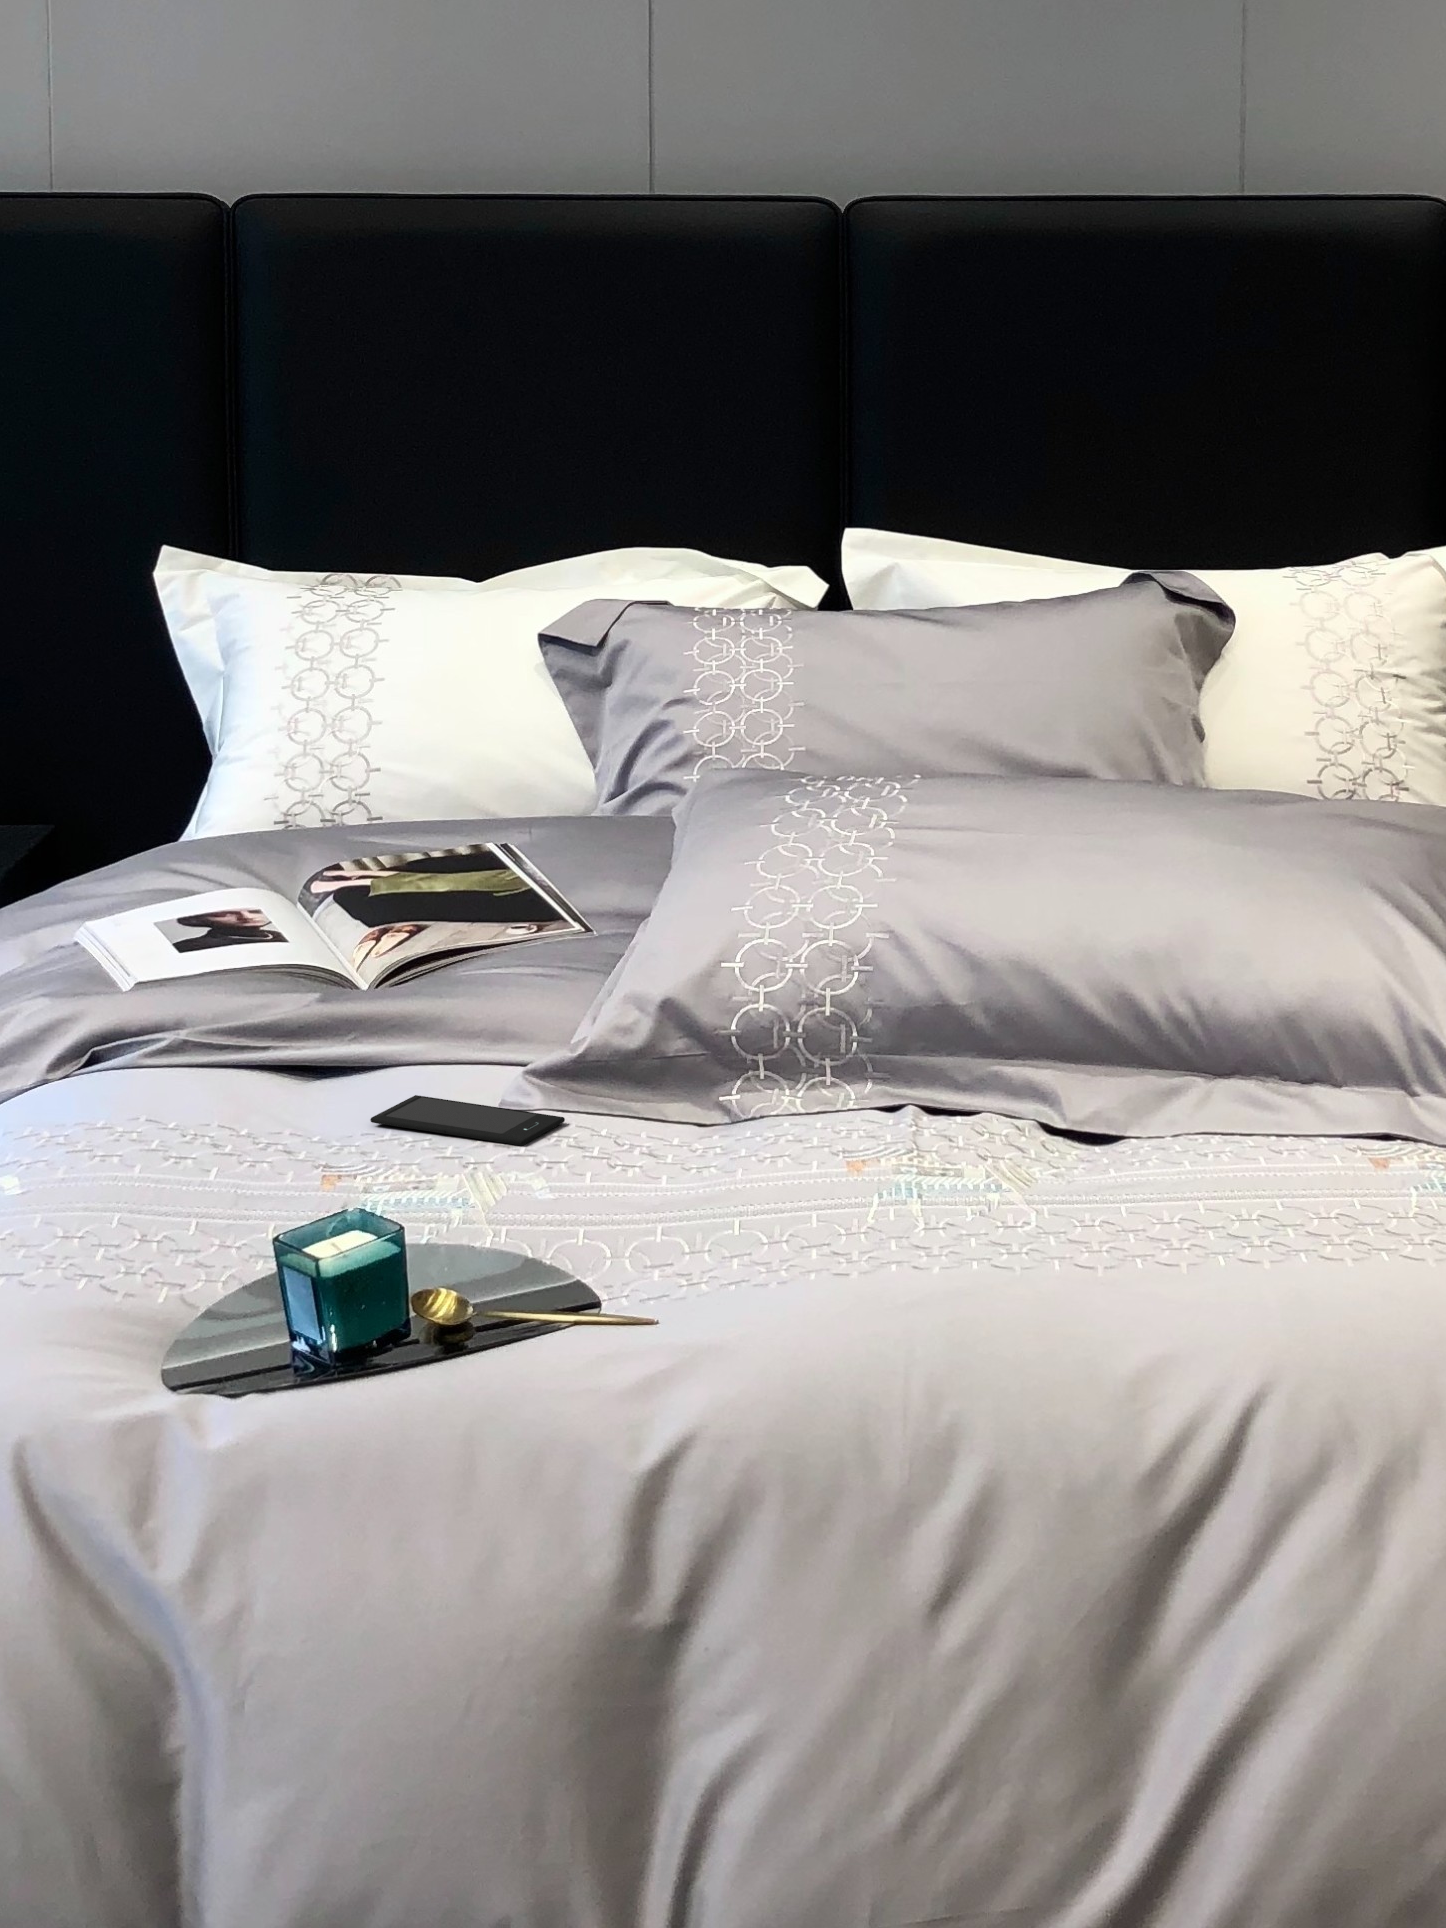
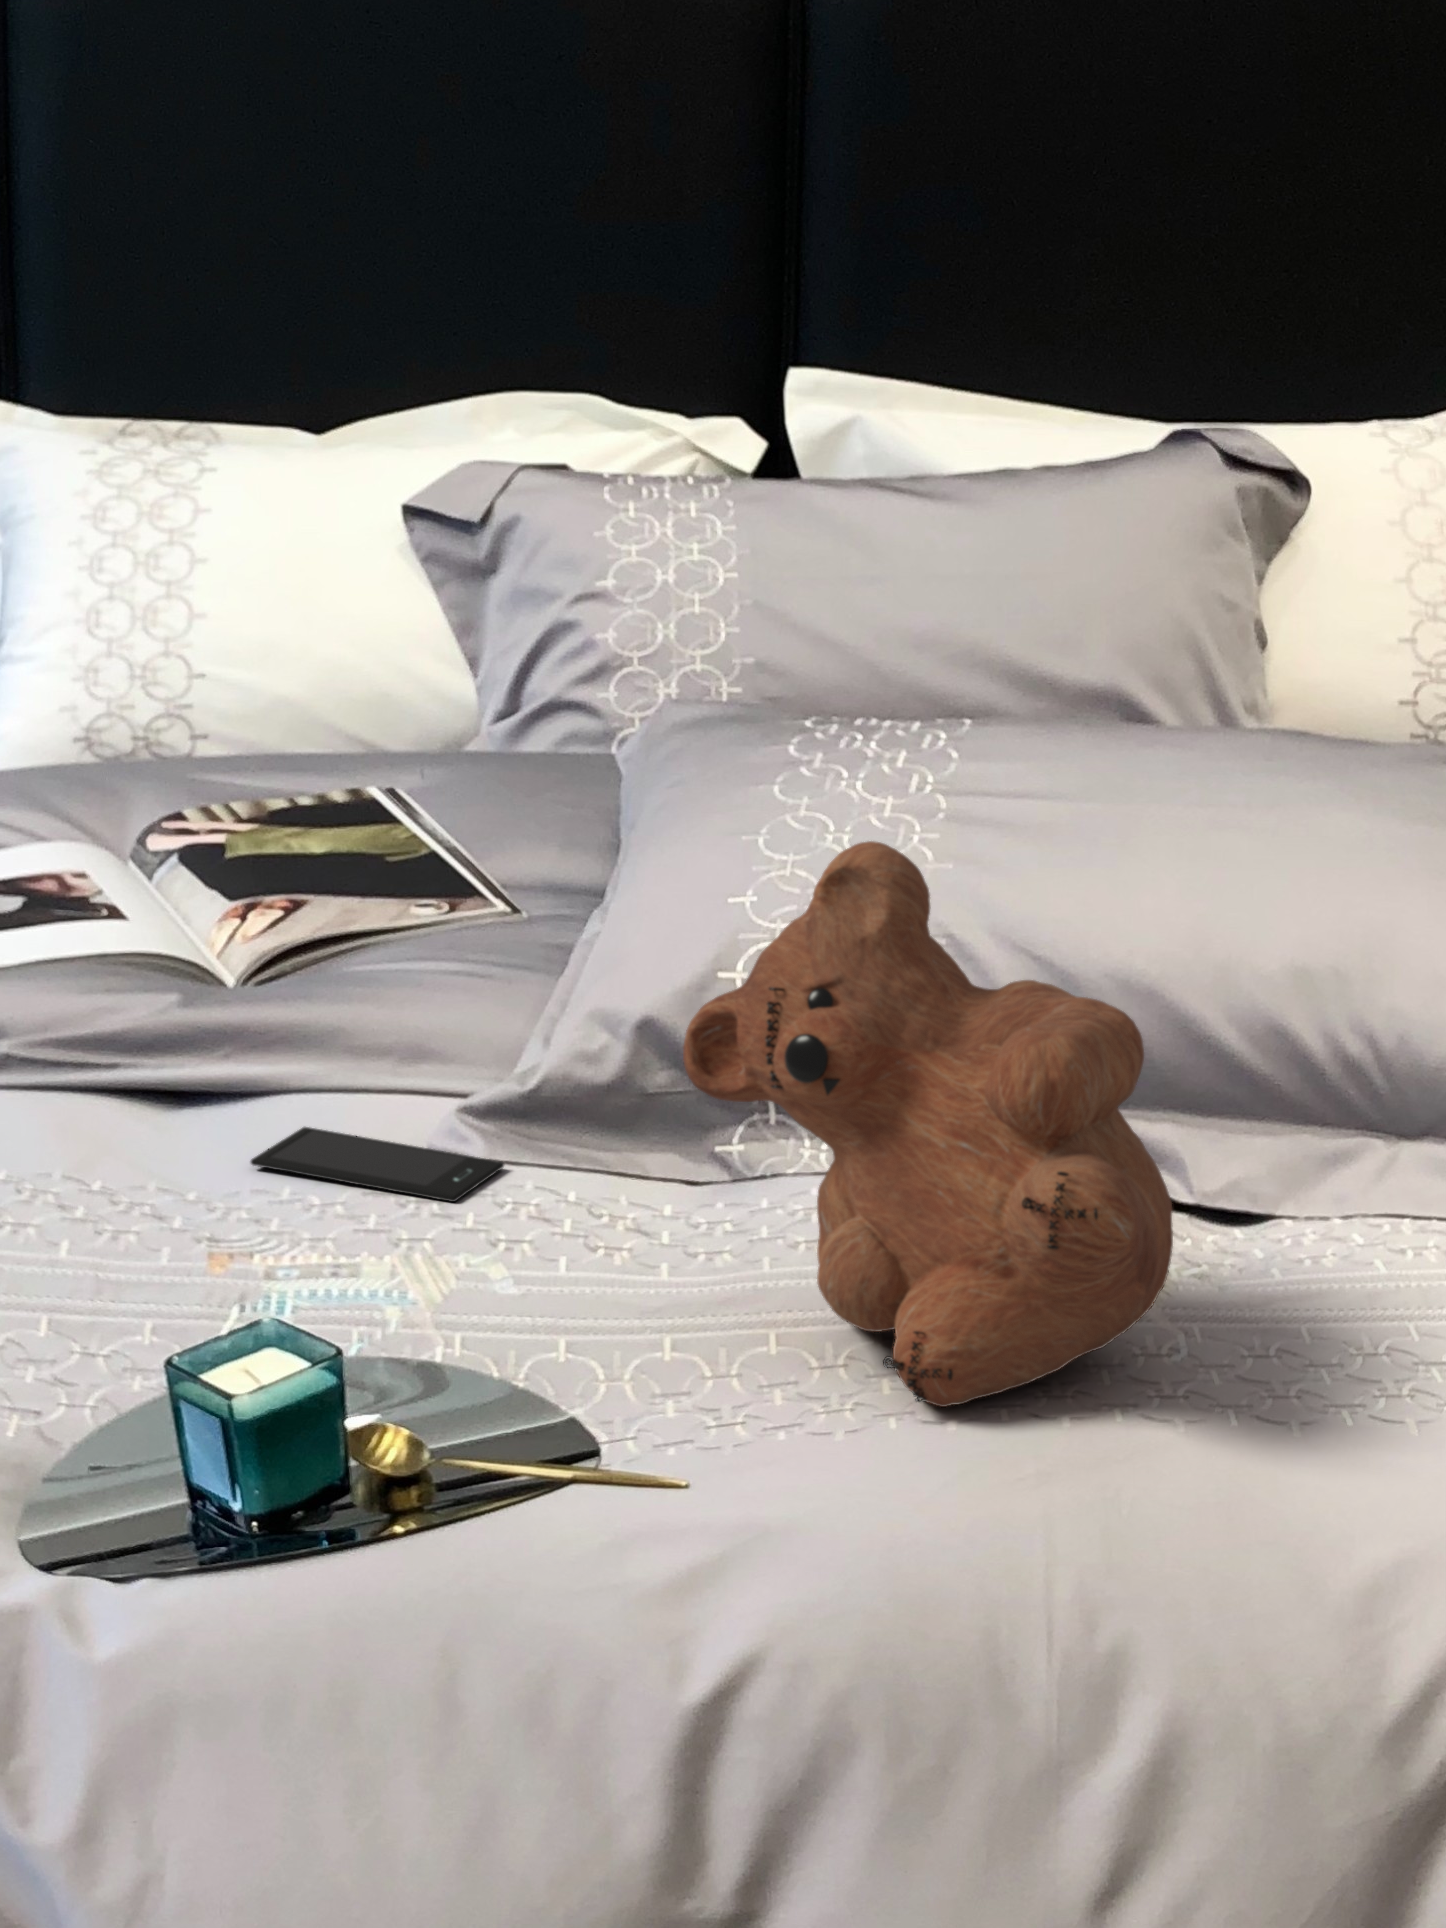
teddy bear: none [678,855,1032,1272] -> present [683,841,1173,1407]

